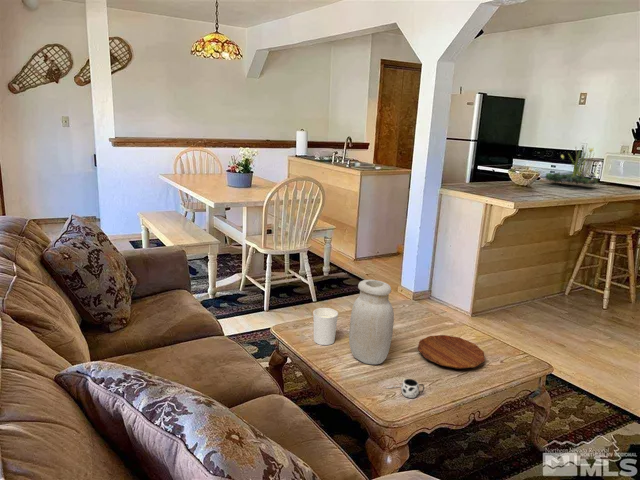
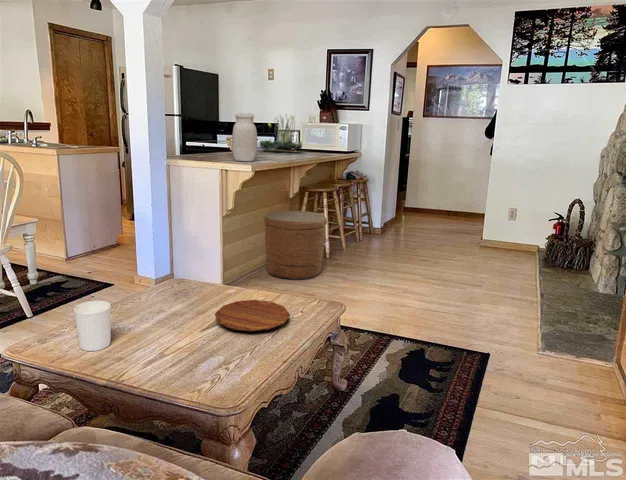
woven basket: none [525,250,603,326] -> present [264,211,327,280]
jar: present [349,280,394,365] -> present [232,113,257,161]
mug: present [389,379,424,398] -> none [206,352,251,374]

